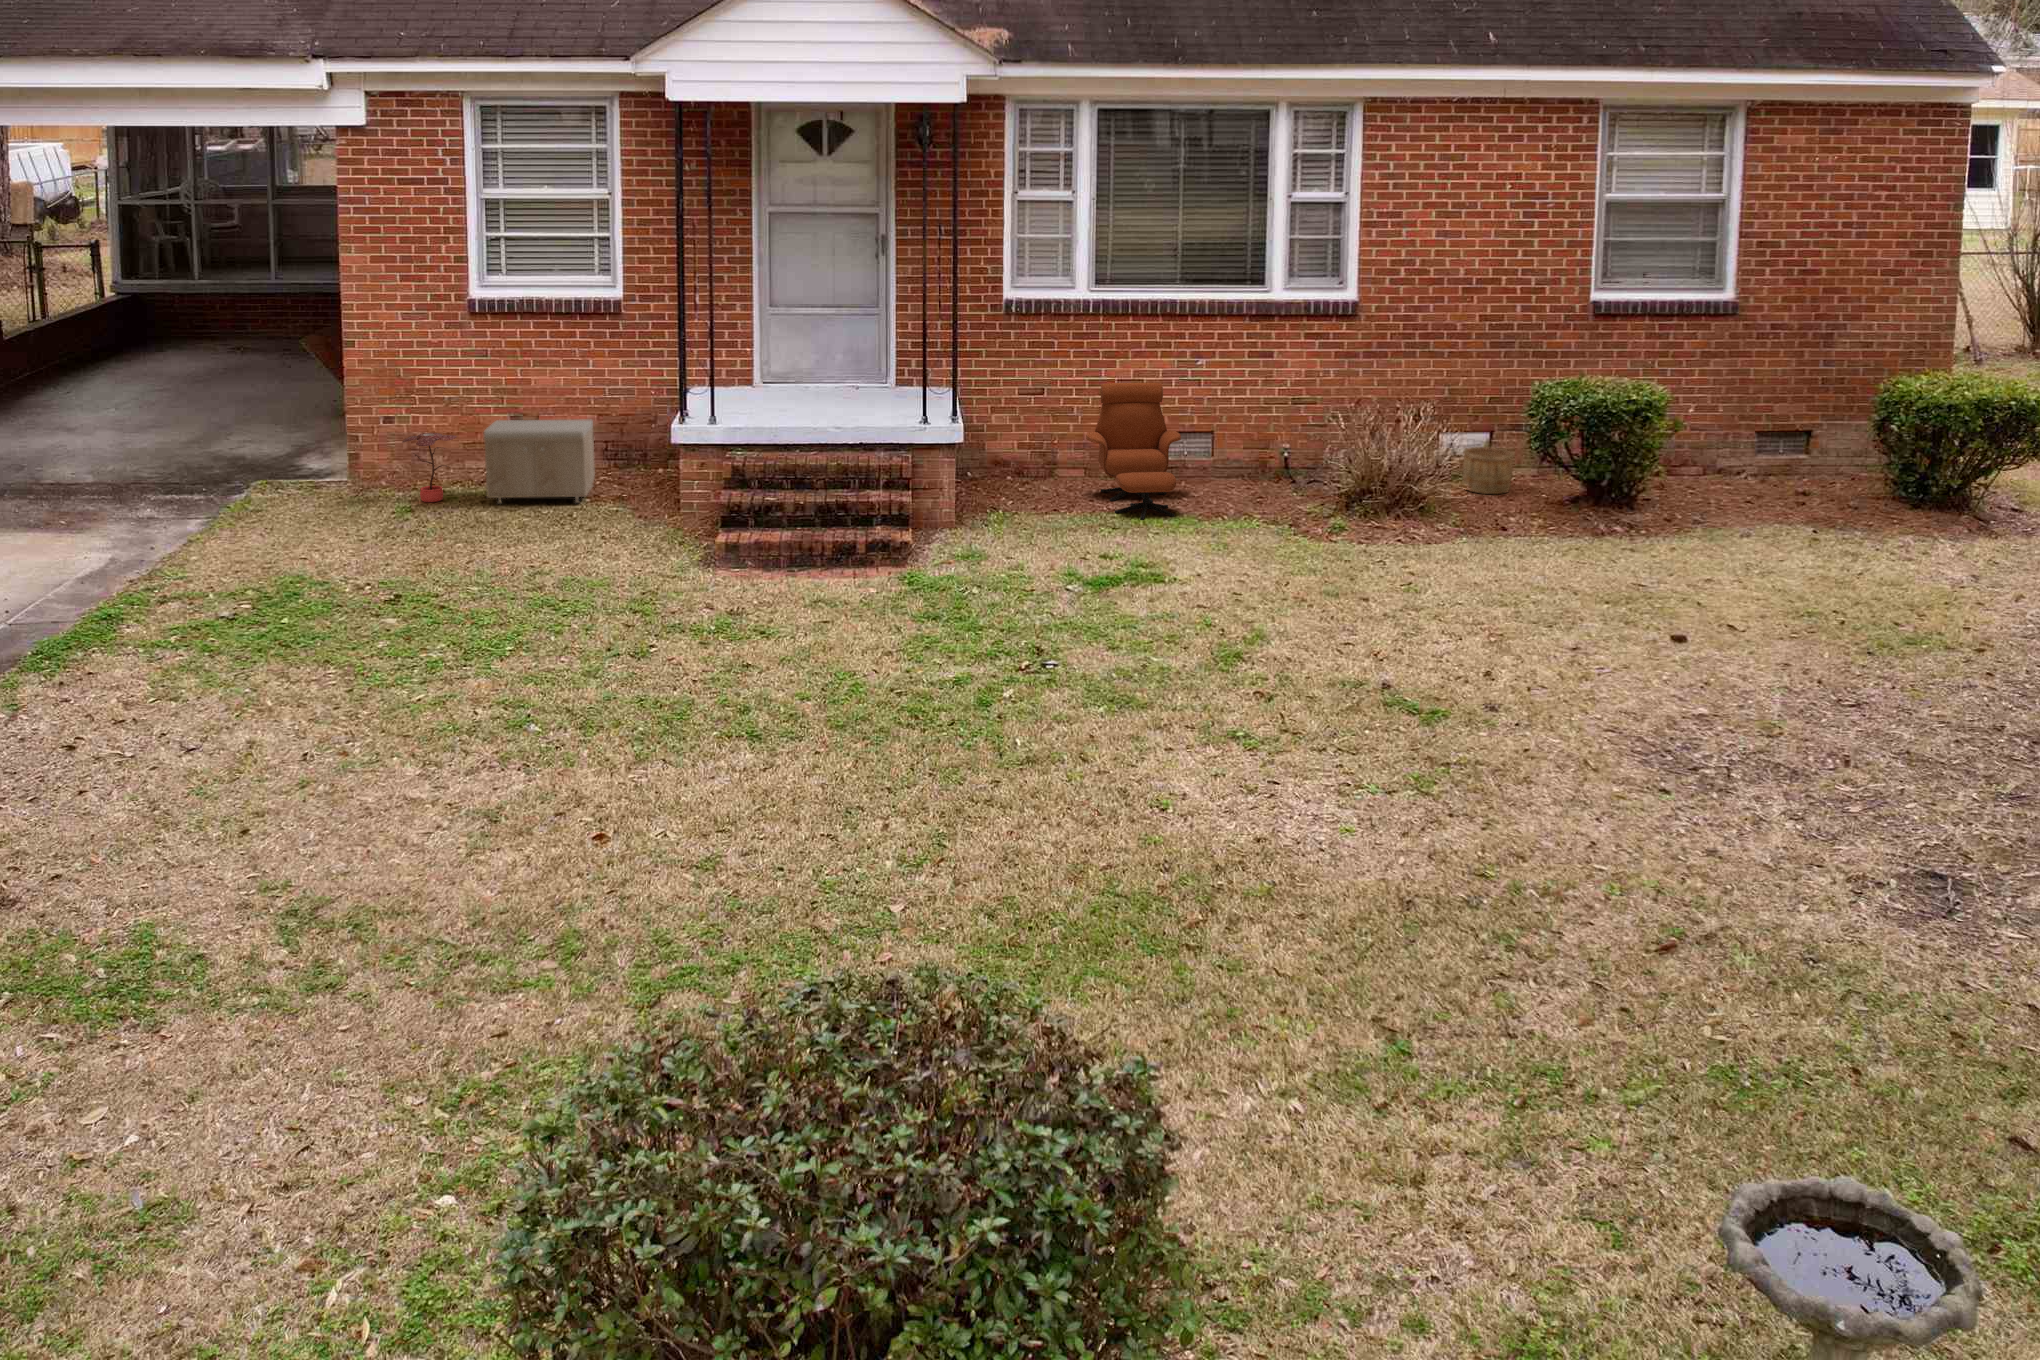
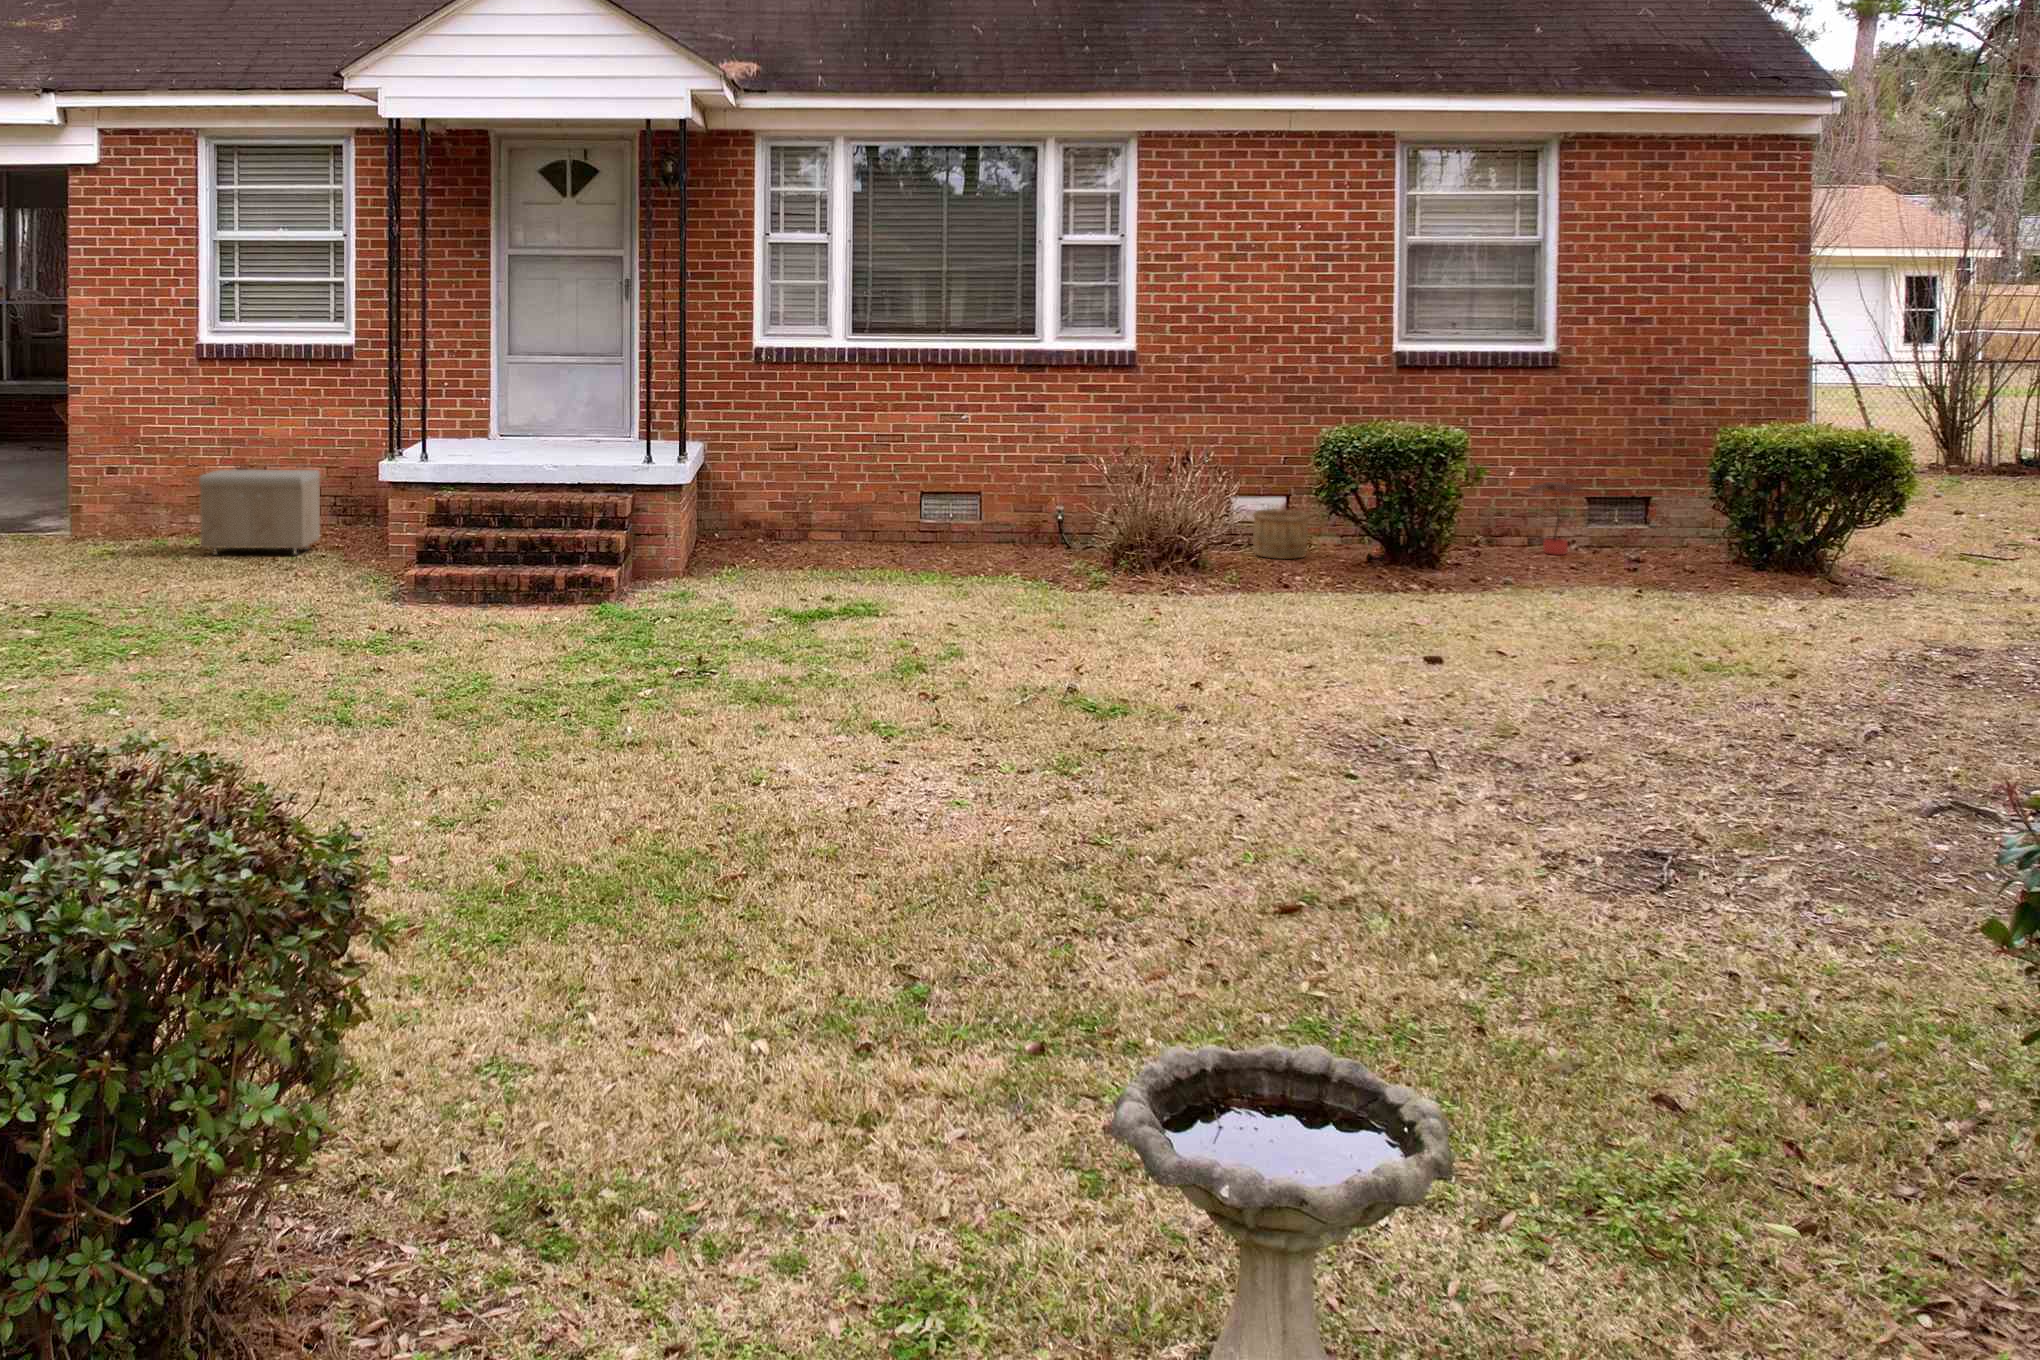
lounge chair: present [1086,383,1181,520] -> none [836,435,939,573]
potted plant: present [402,433,457,502] -> present [1529,482,1582,555]

